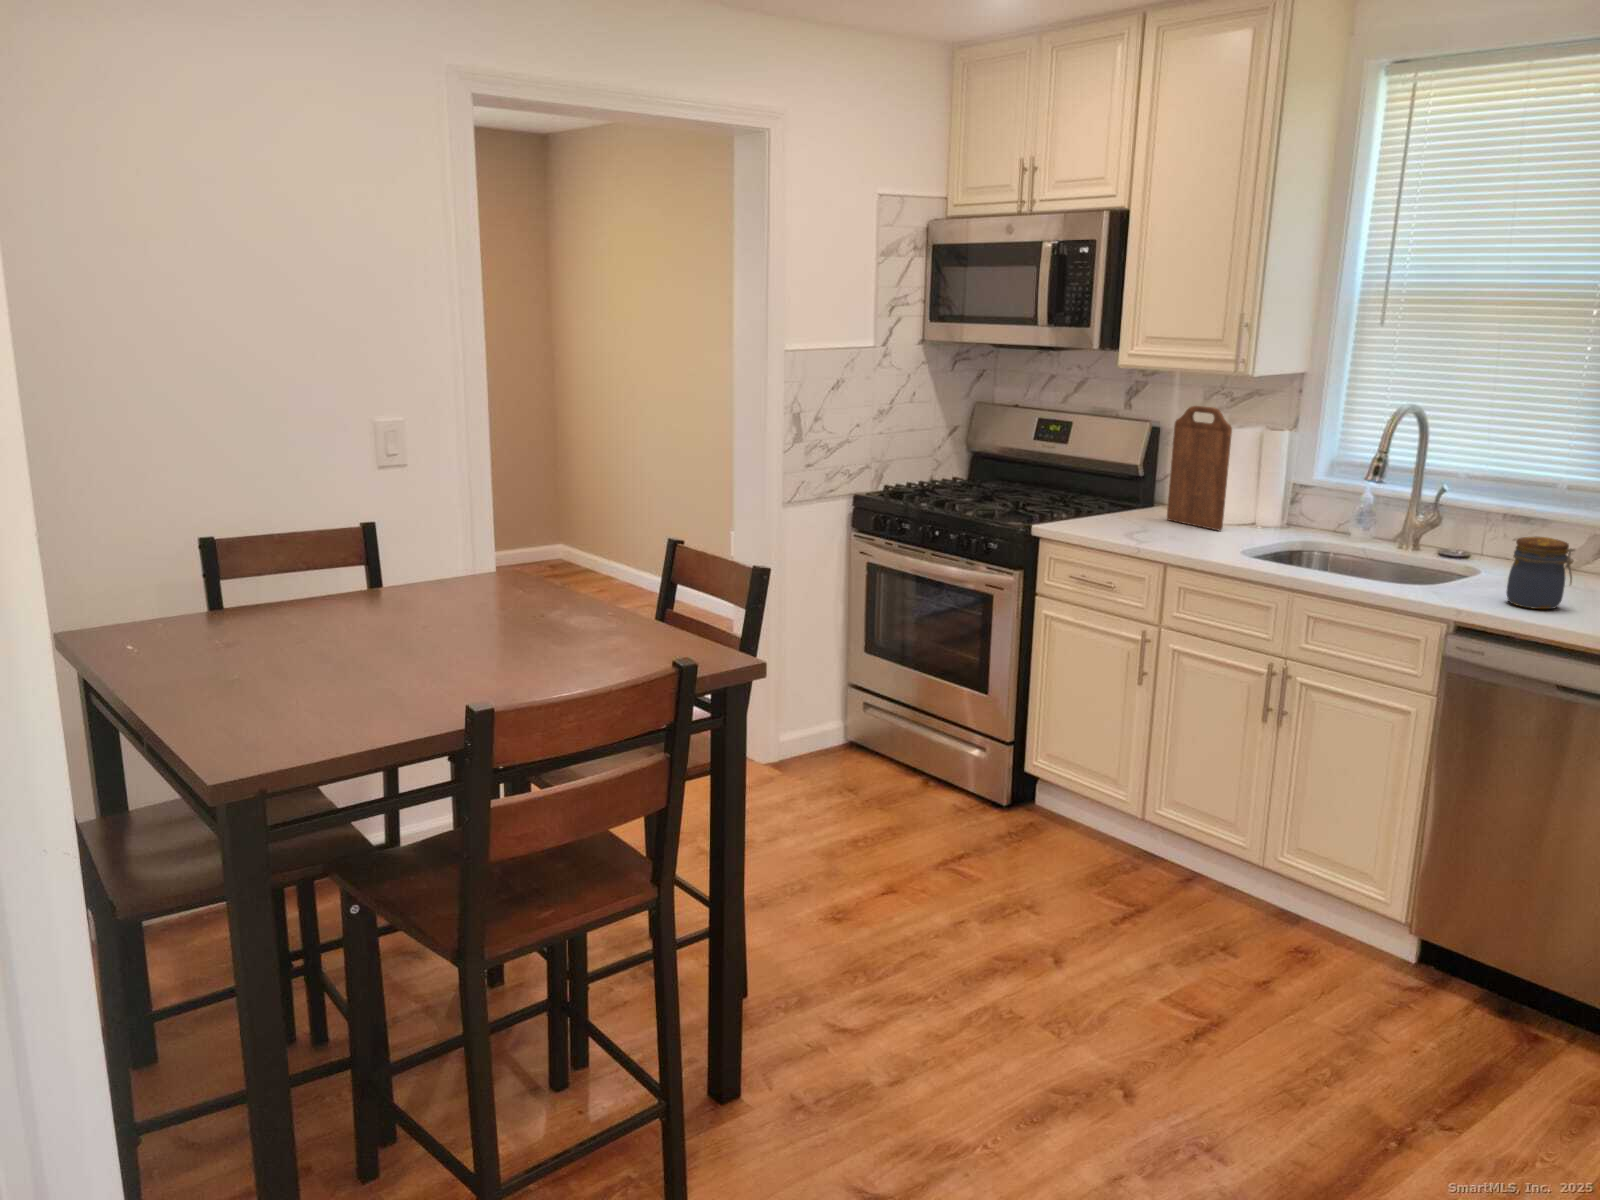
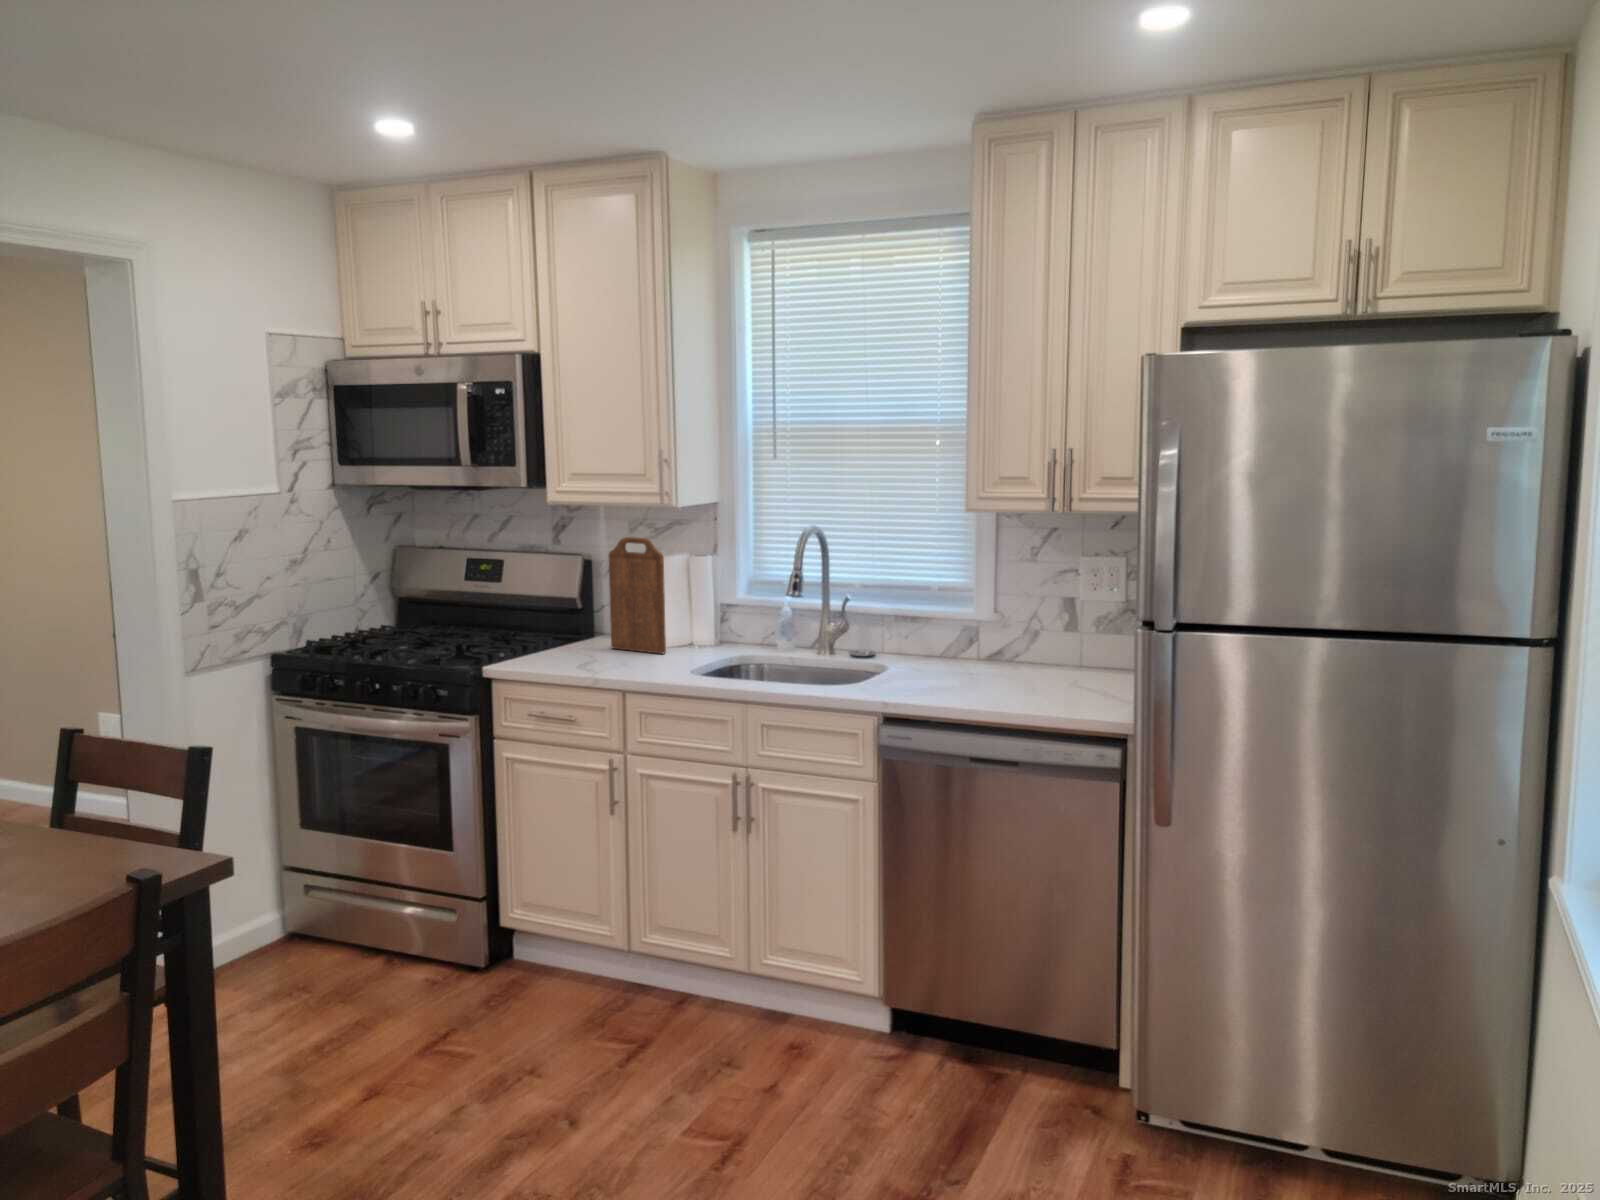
jar: present [1506,537,1575,609] -> none [918,632,965,694]

